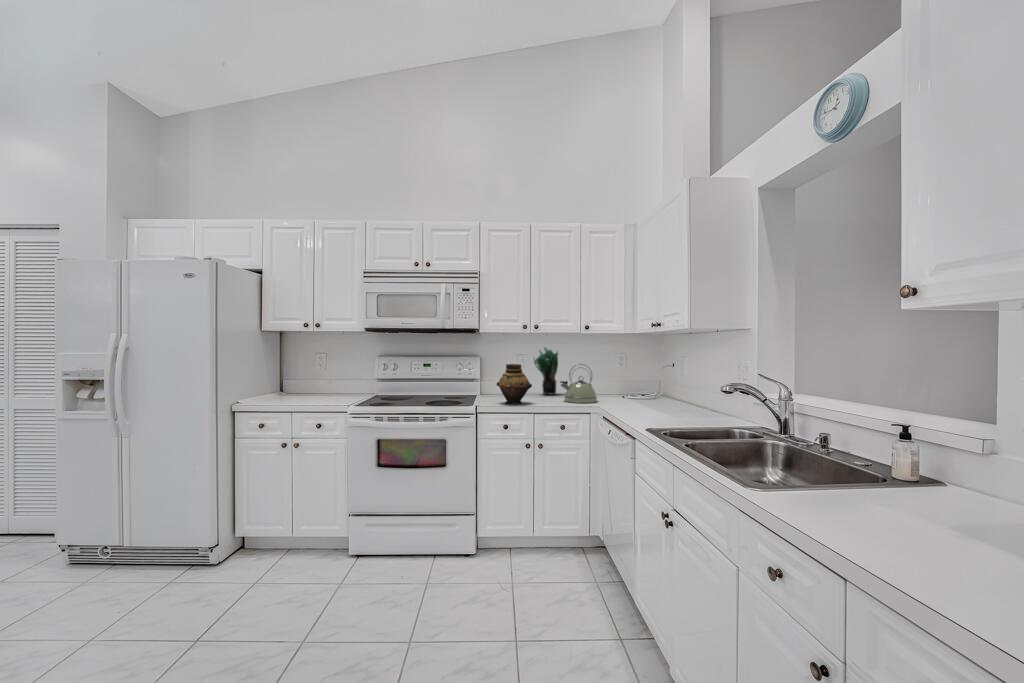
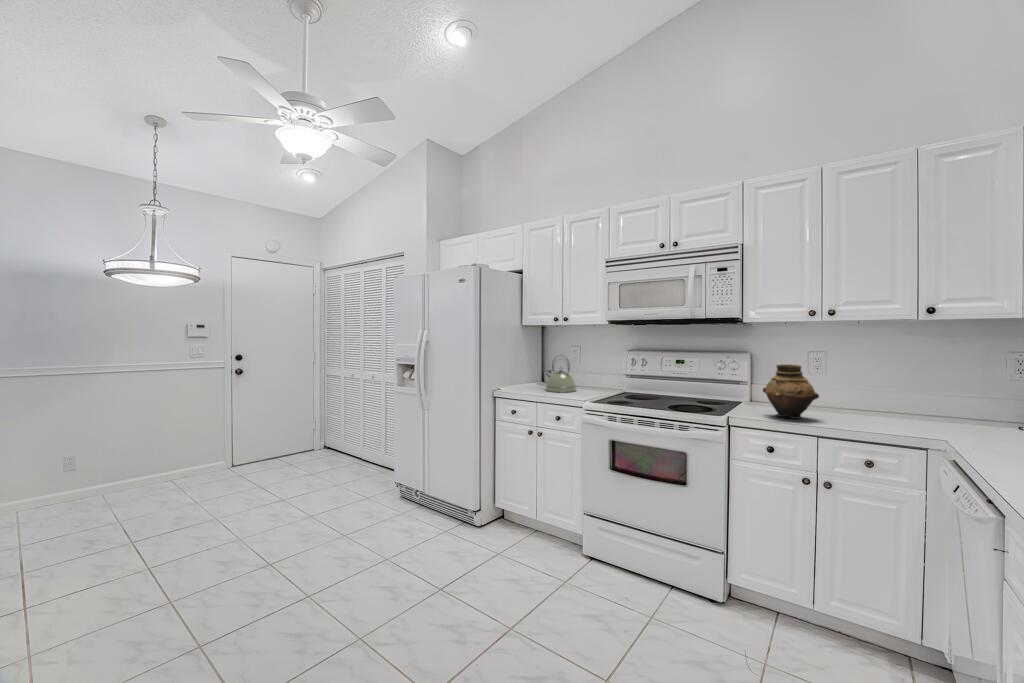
potted plant: present [534,348,558,395] -> none [832,343,878,411]
kettle: present [560,364,597,403] -> present [546,355,576,392]

